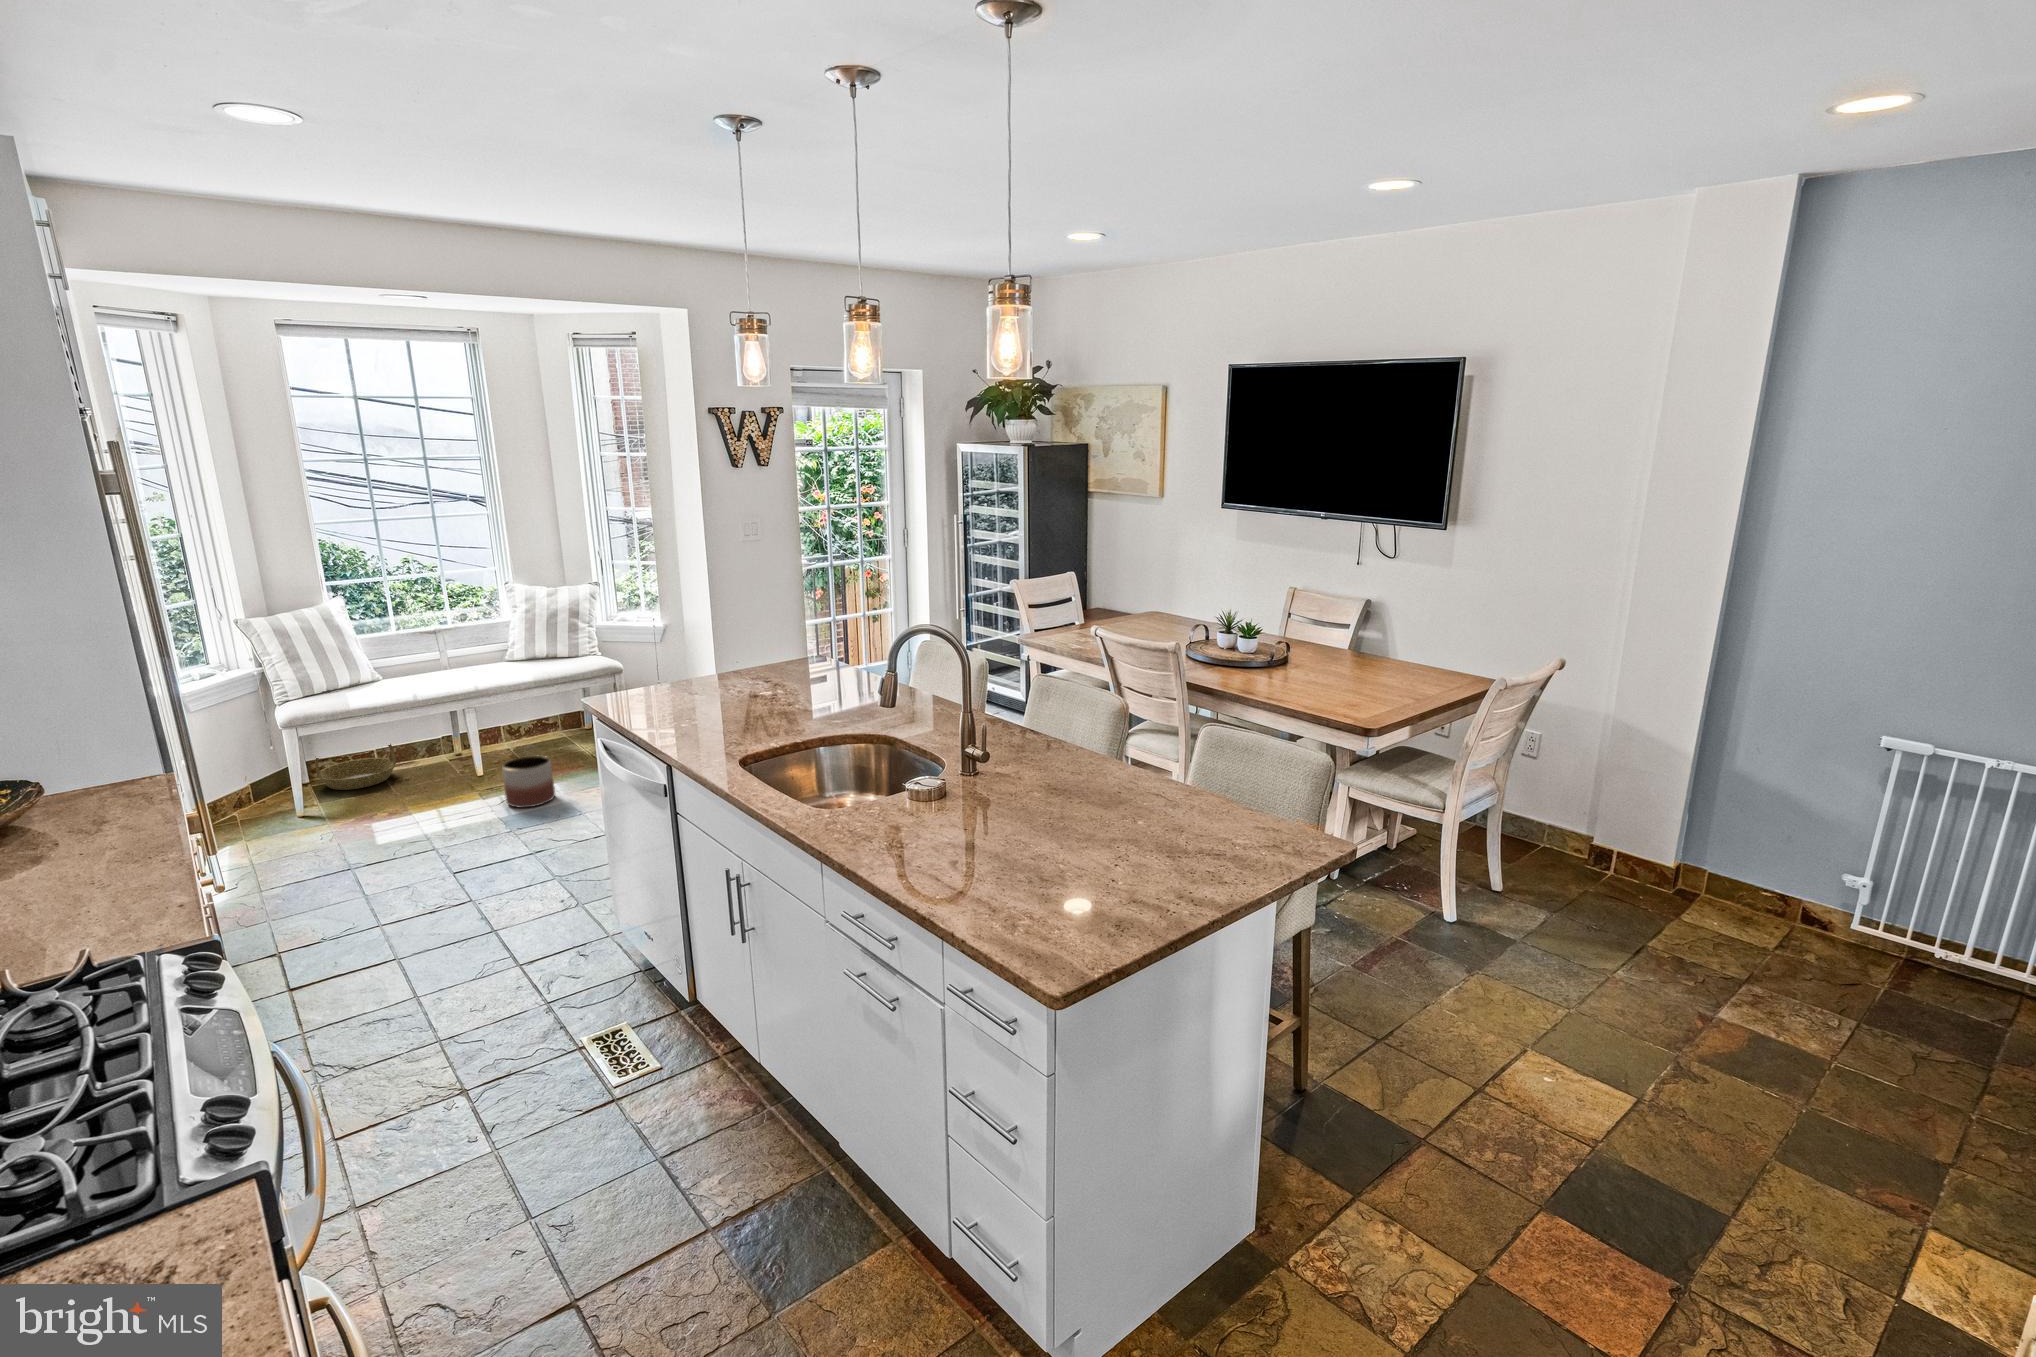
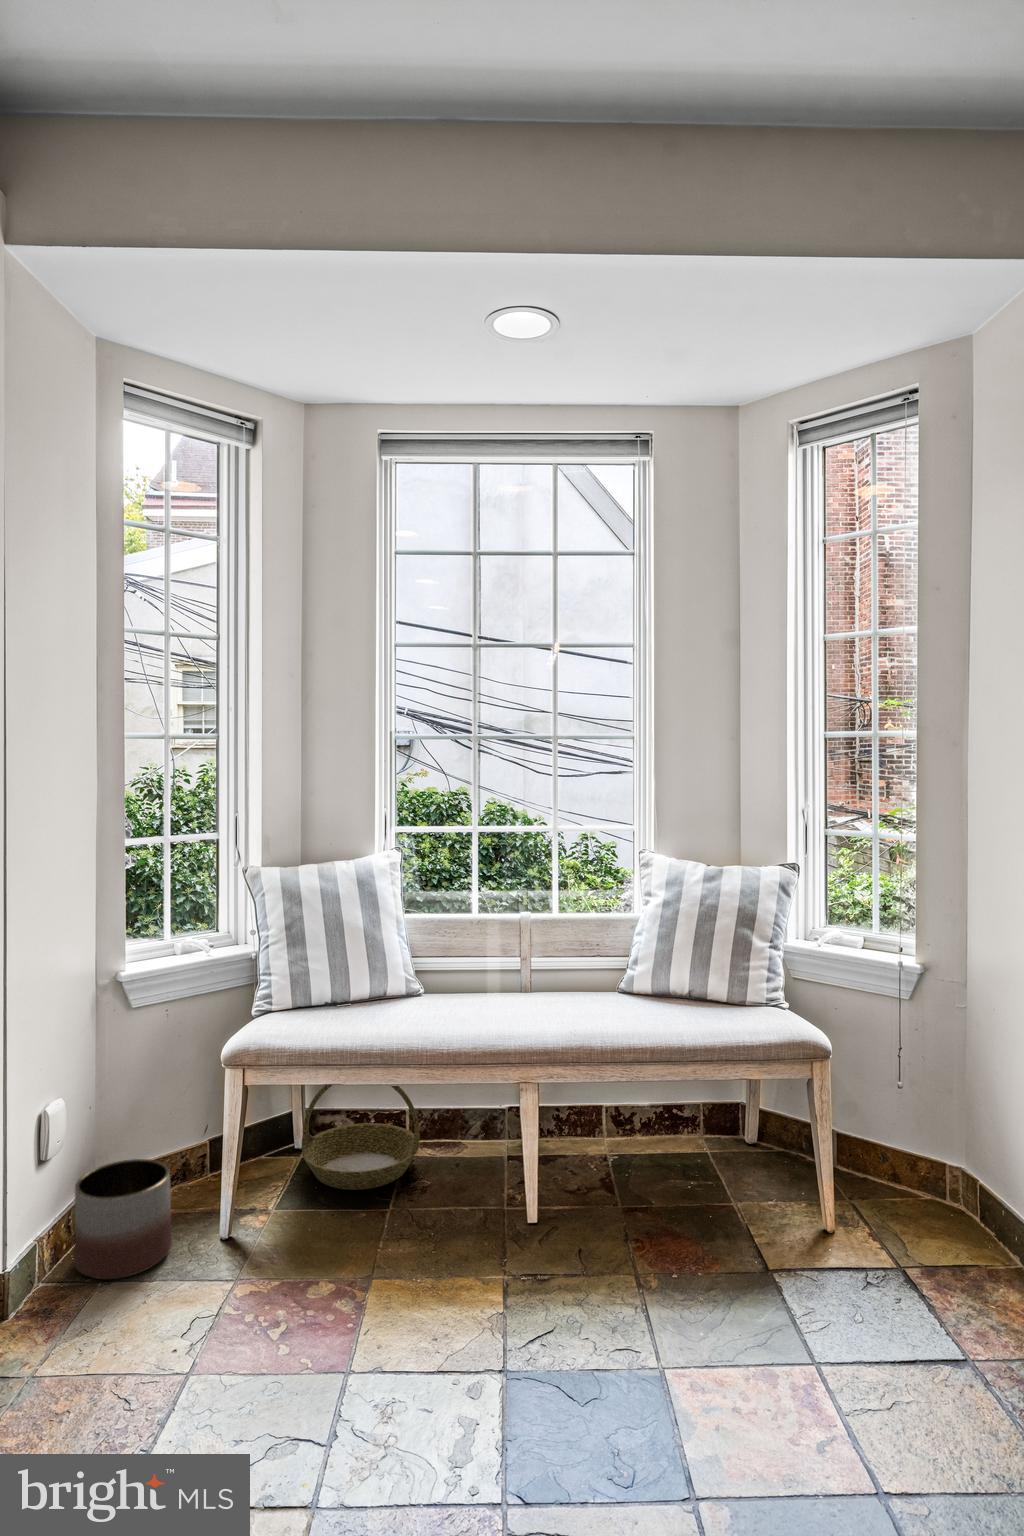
planter: present [502,756,555,808] -> present [74,1159,171,1279]

